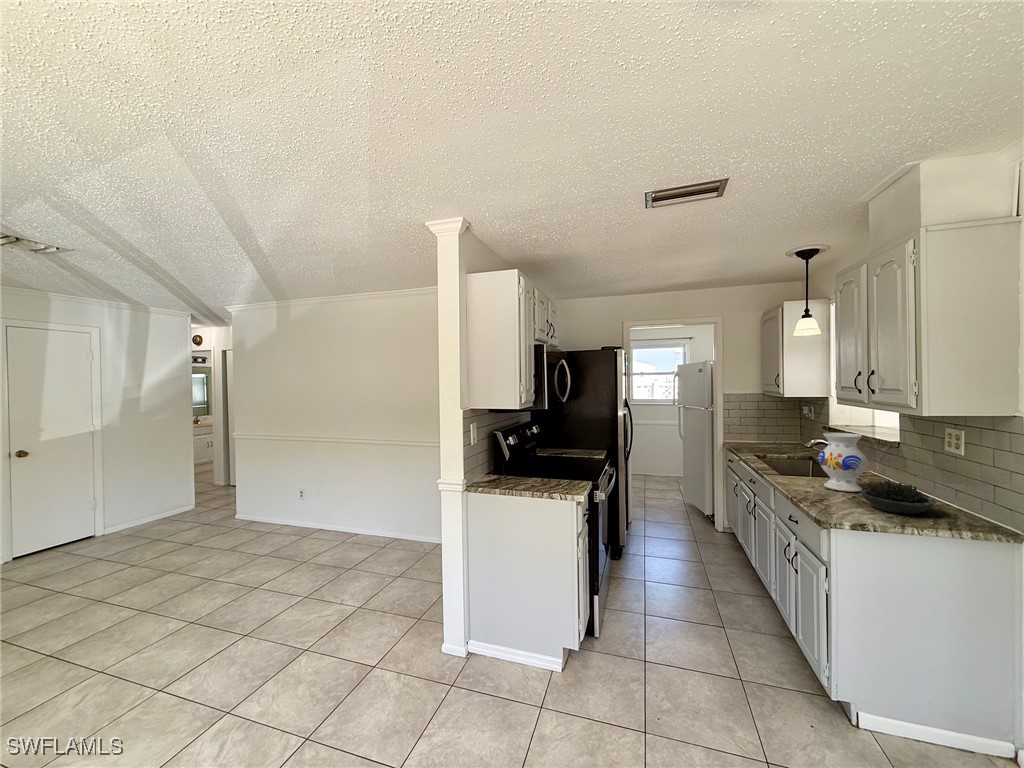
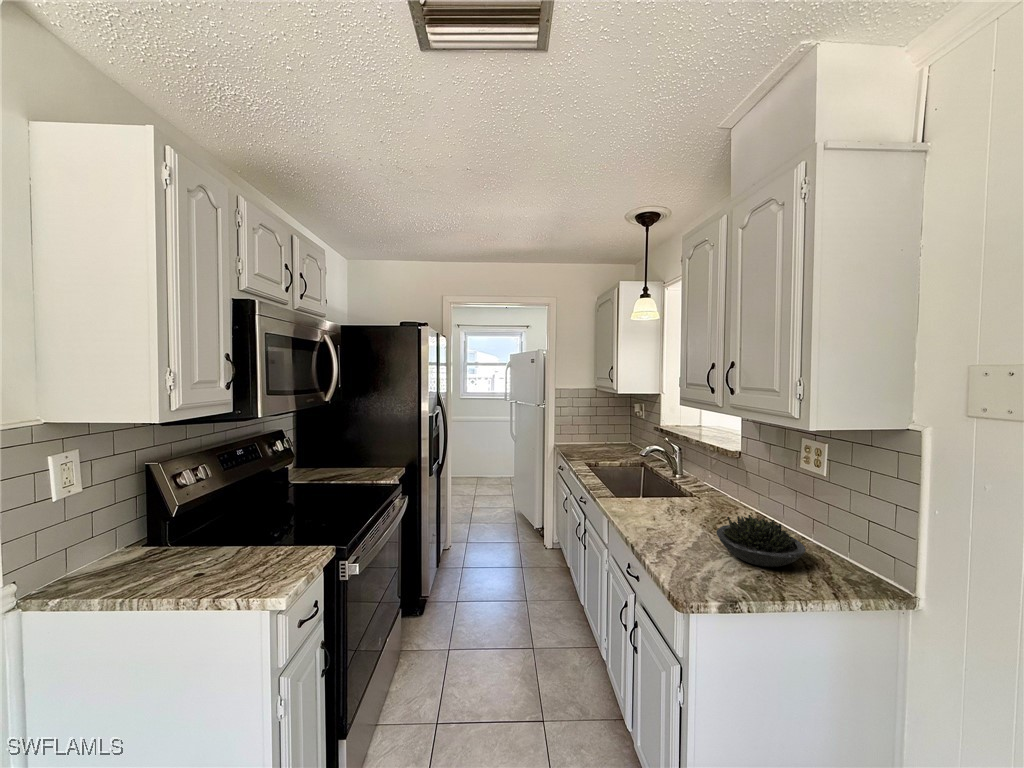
vase: present [818,433,868,492] -> none [661,443,715,523]

